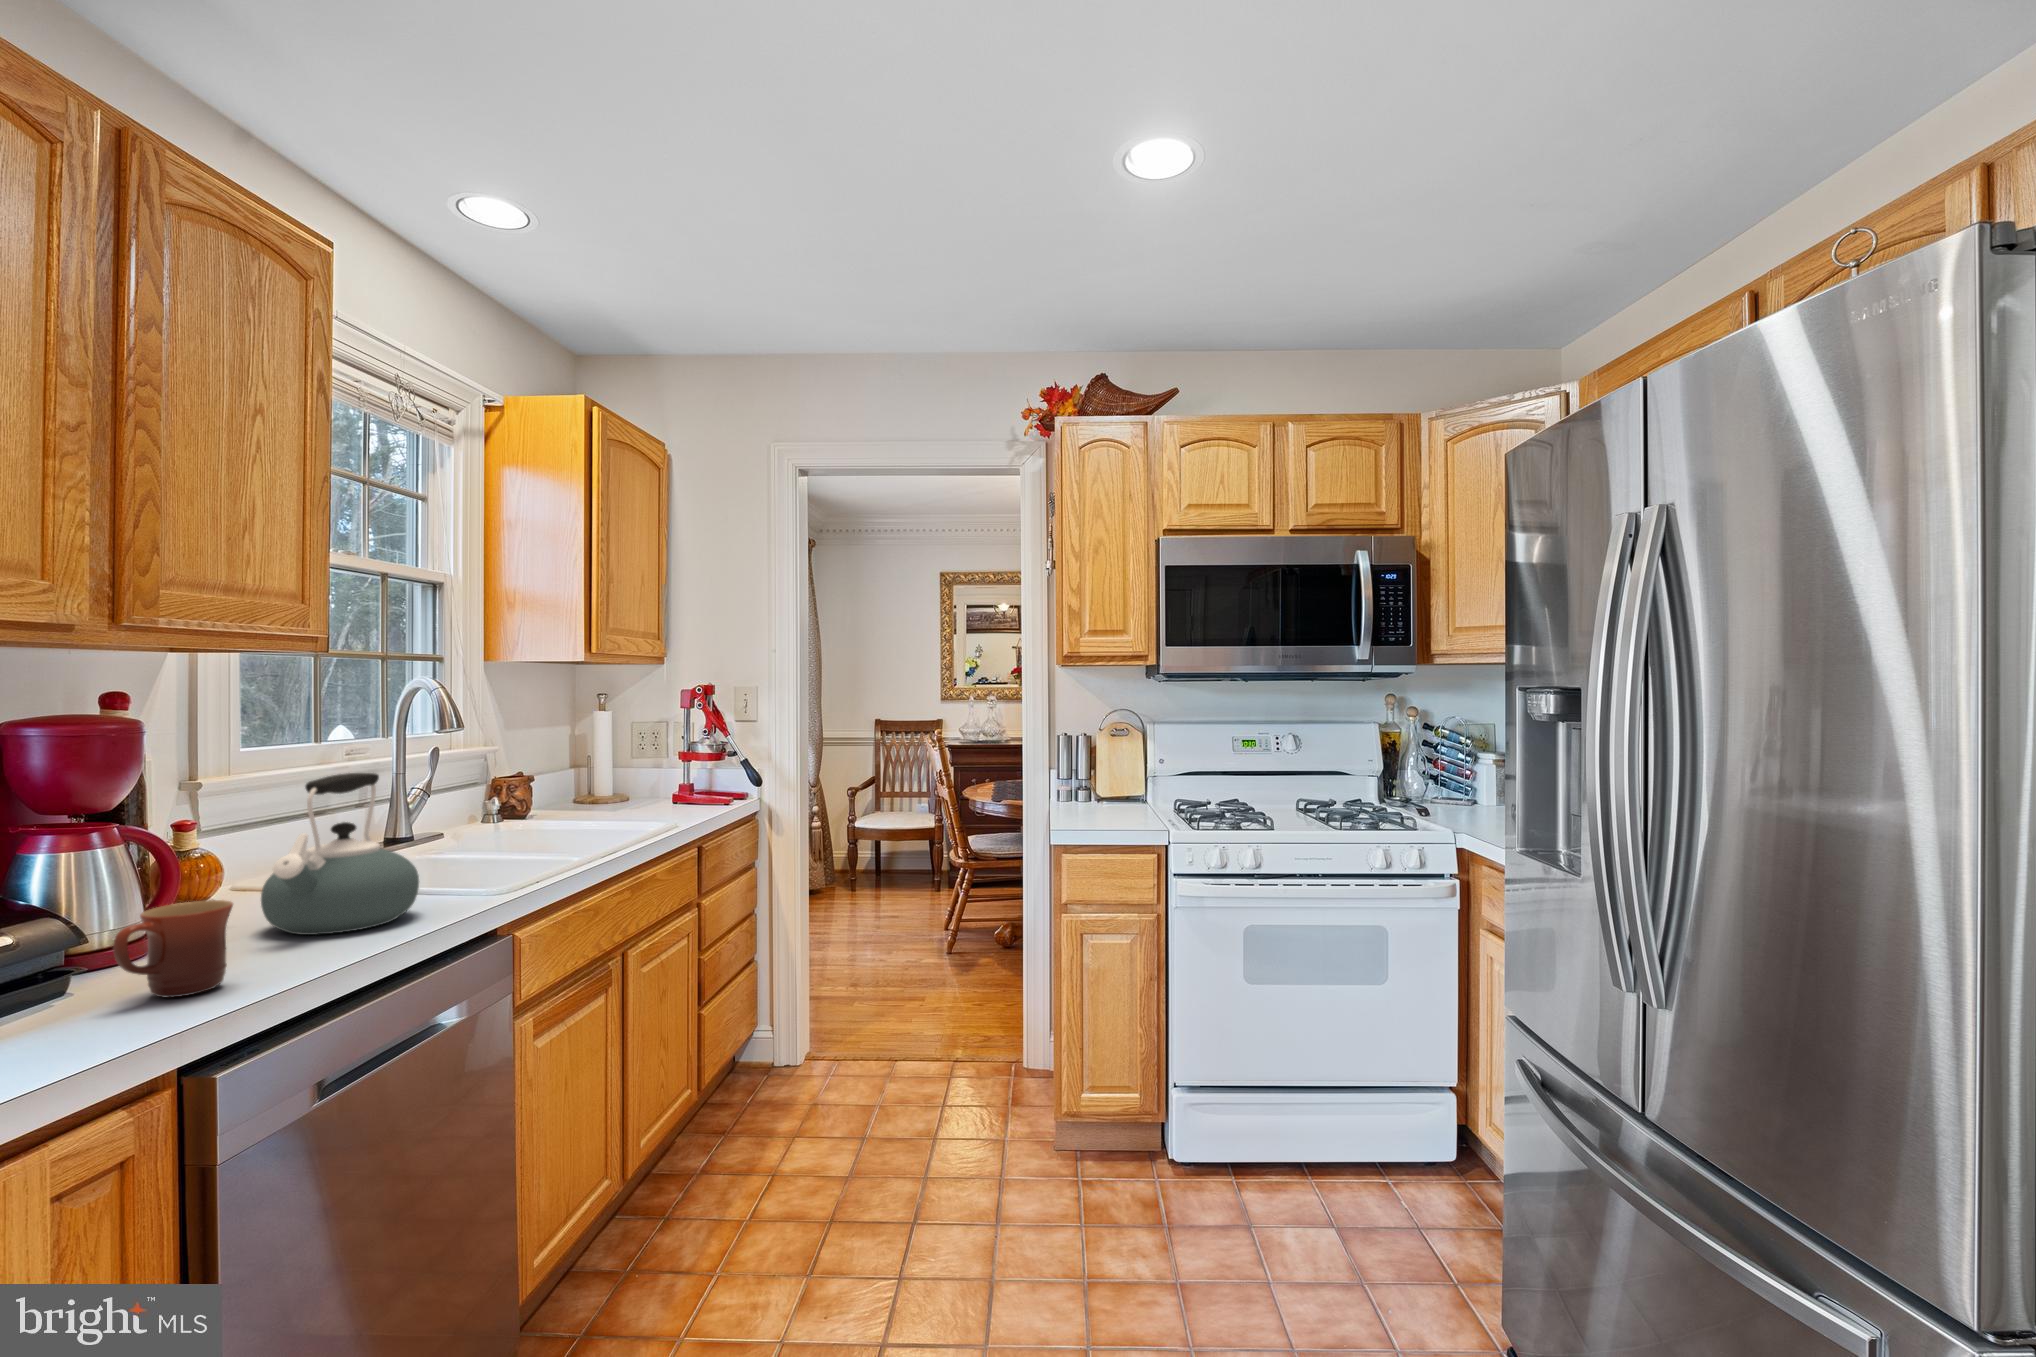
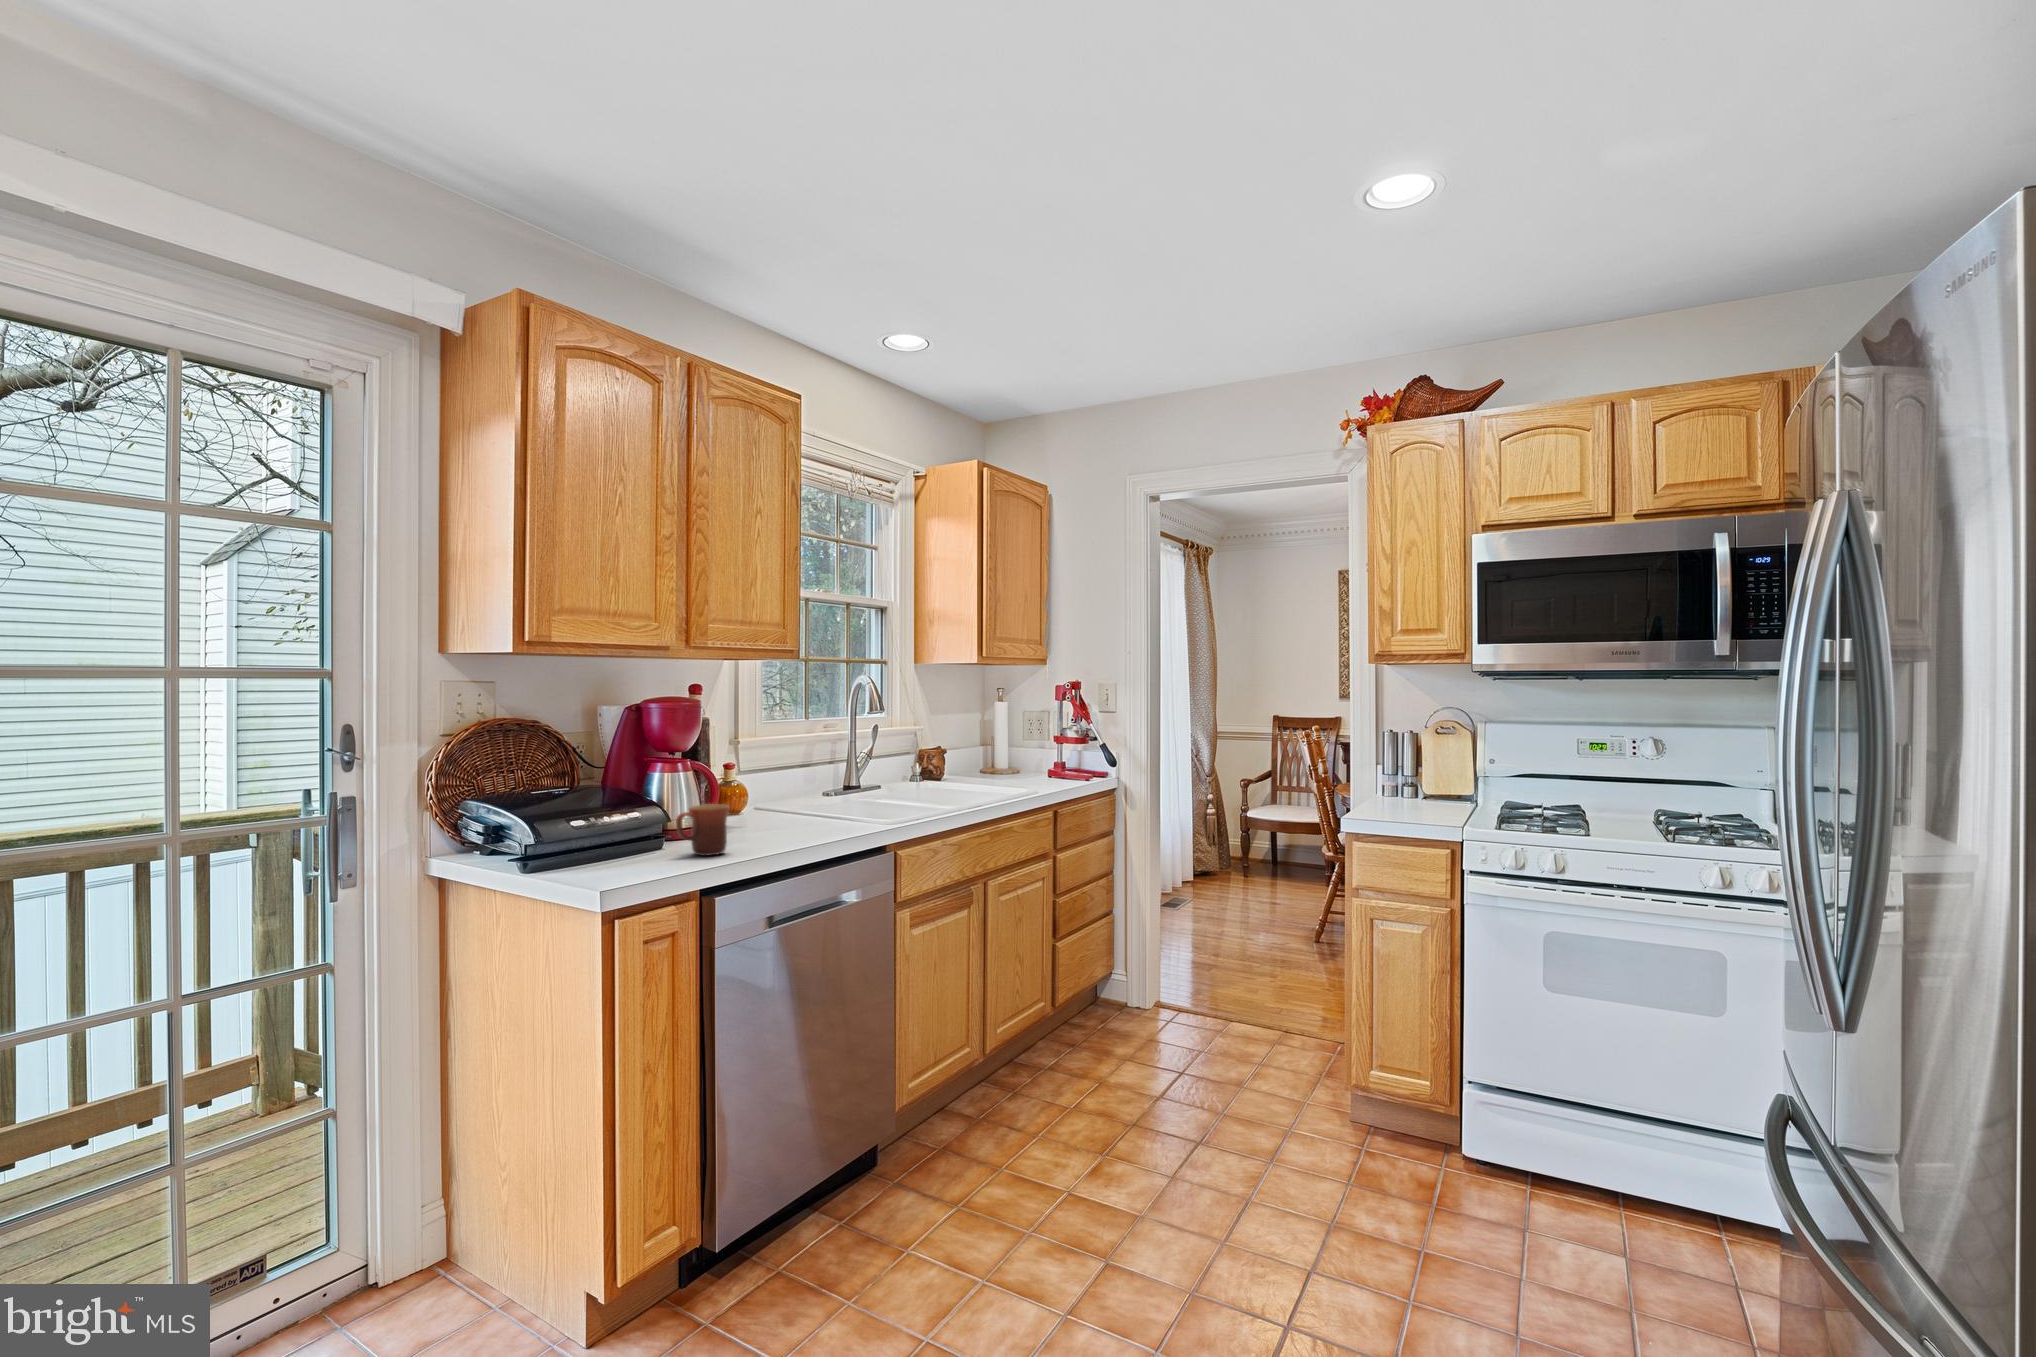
kettle: present [261,773,419,935] -> none [755,737,838,836]

